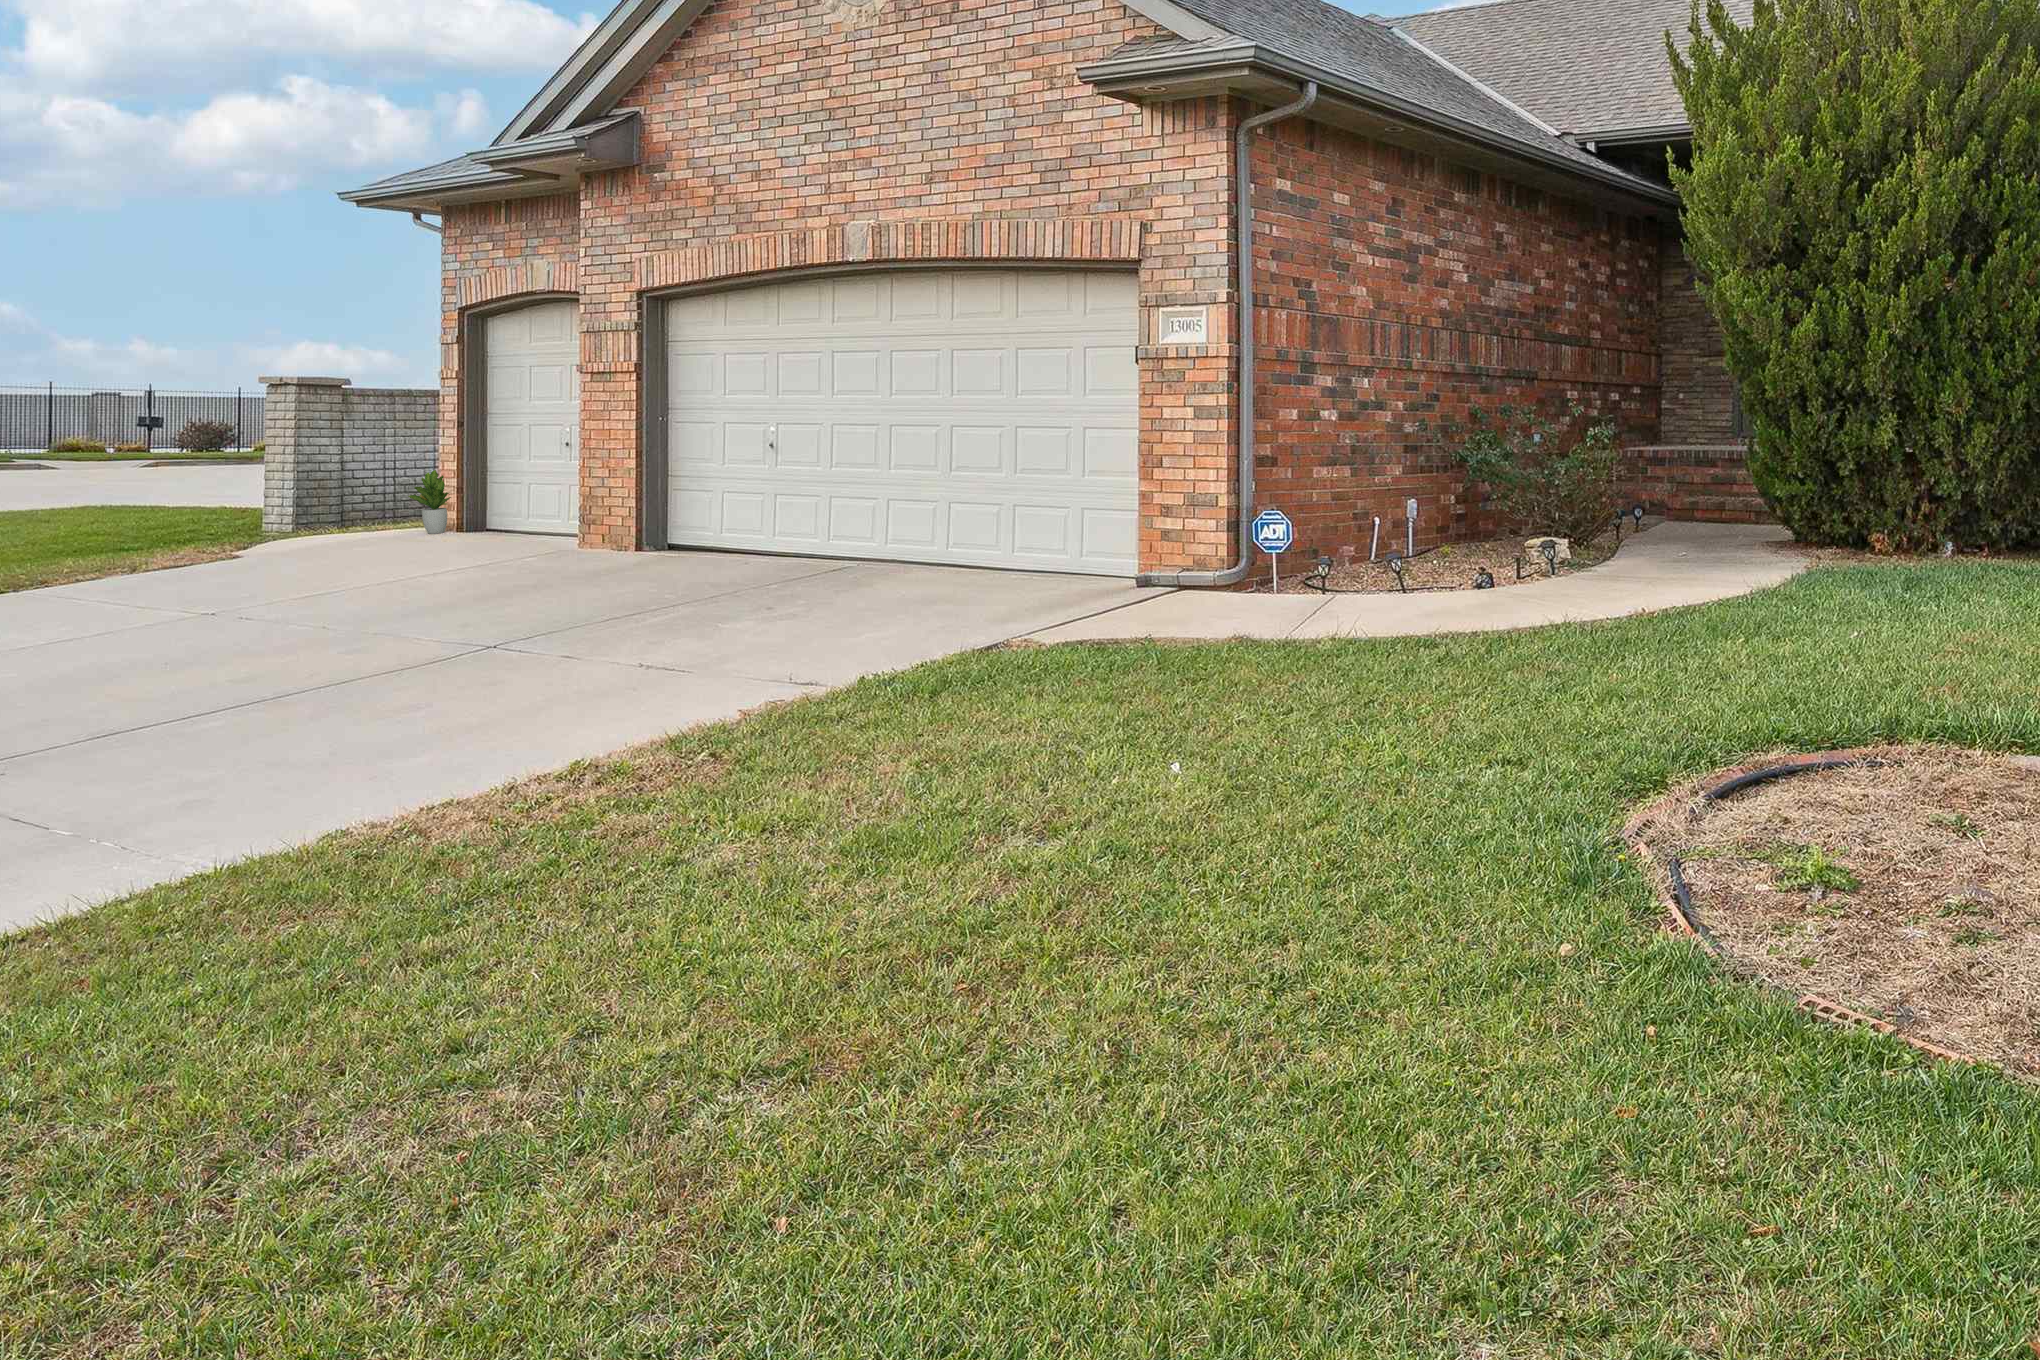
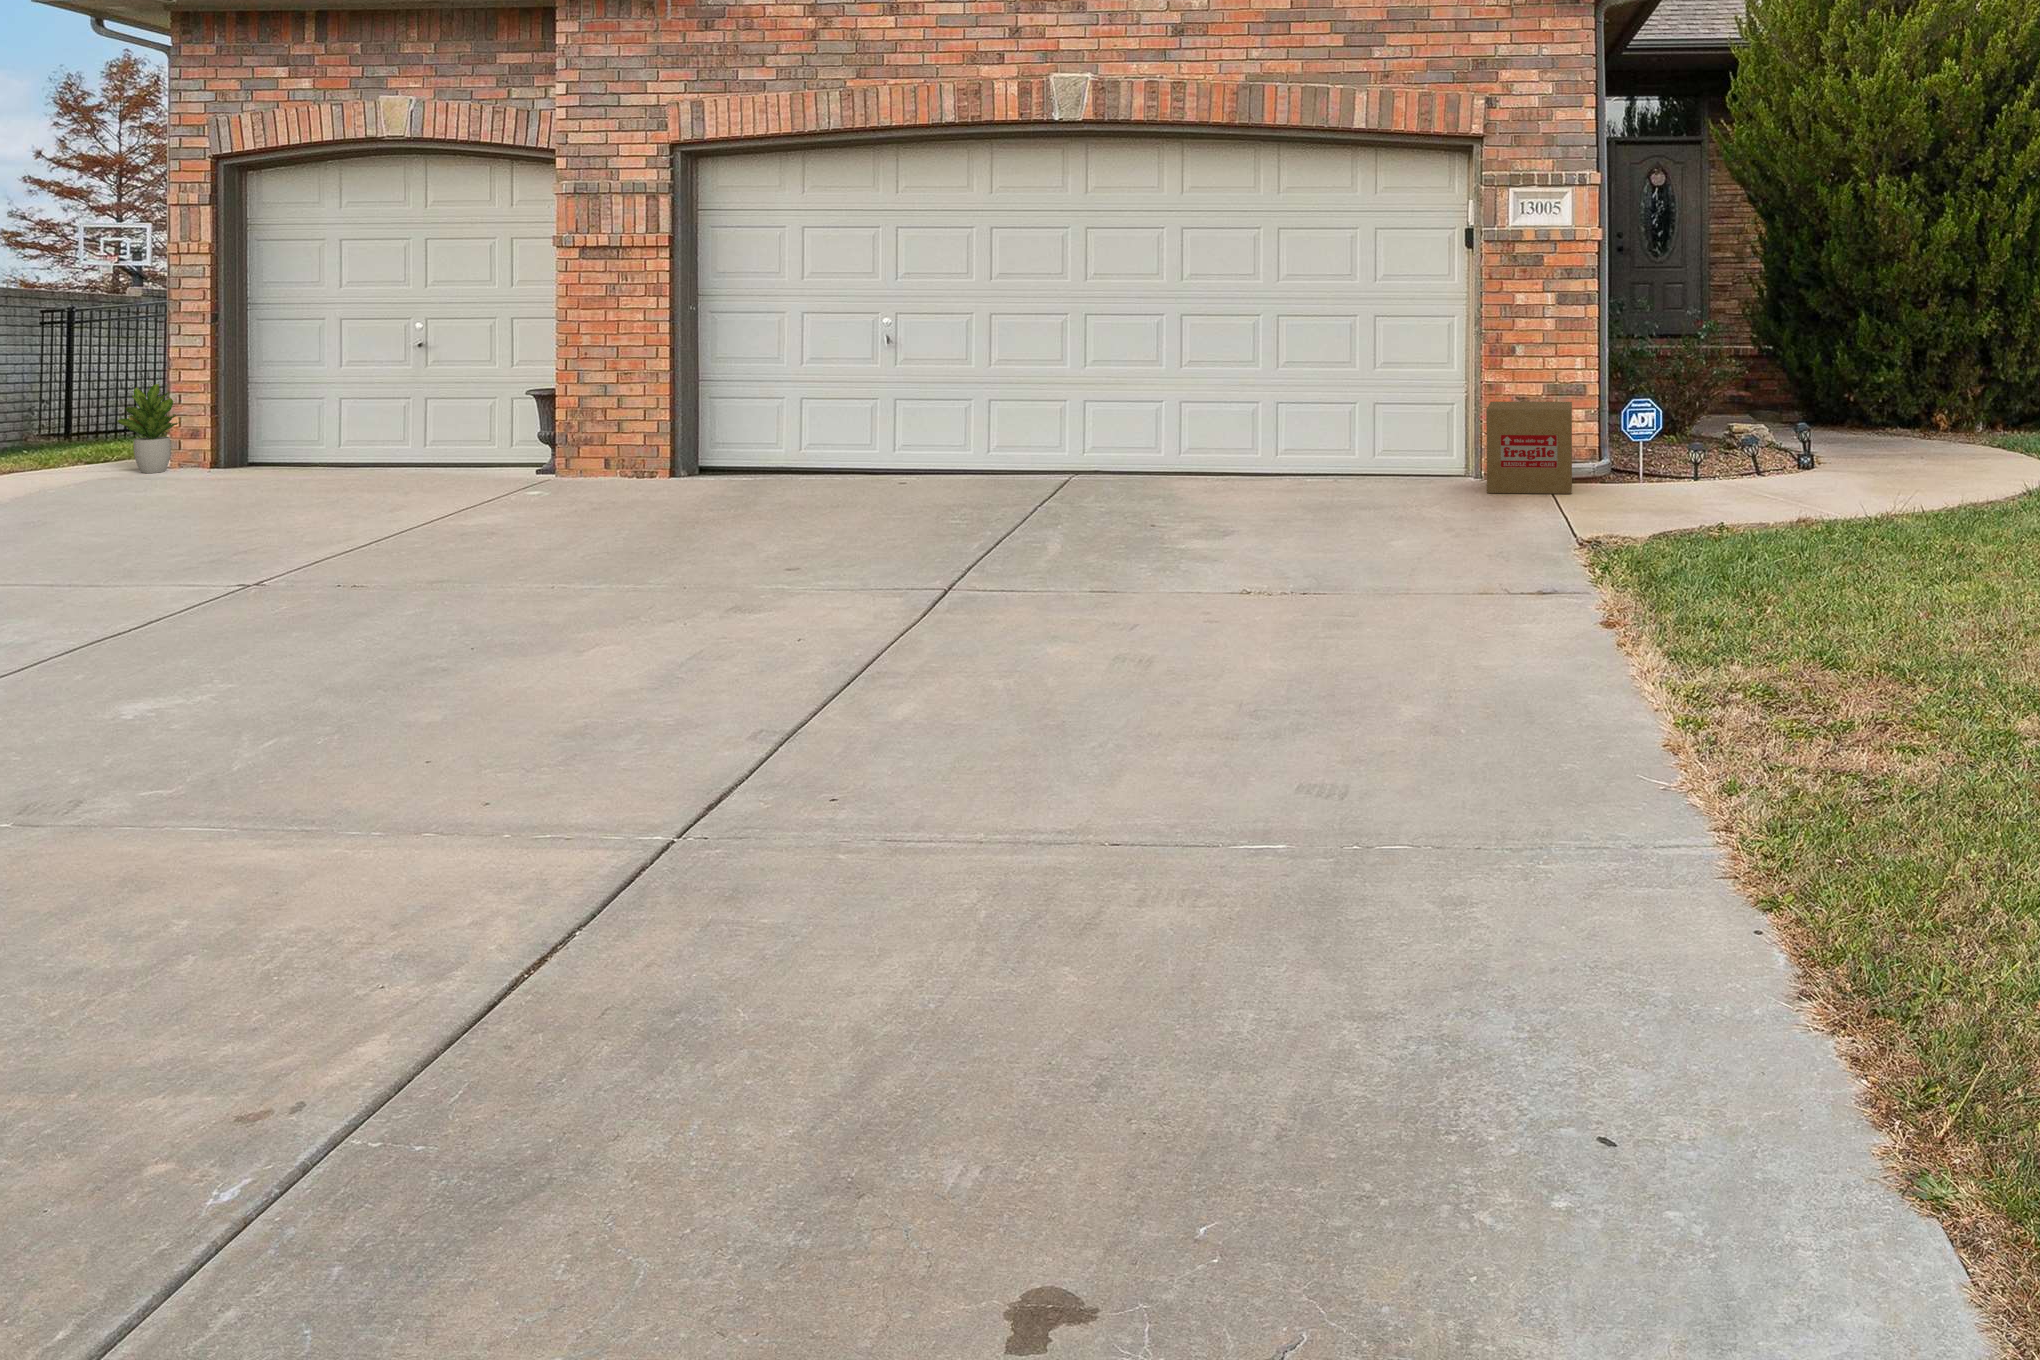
cardboard box: none [1095,505,1207,594] -> present [1486,402,1572,494]

